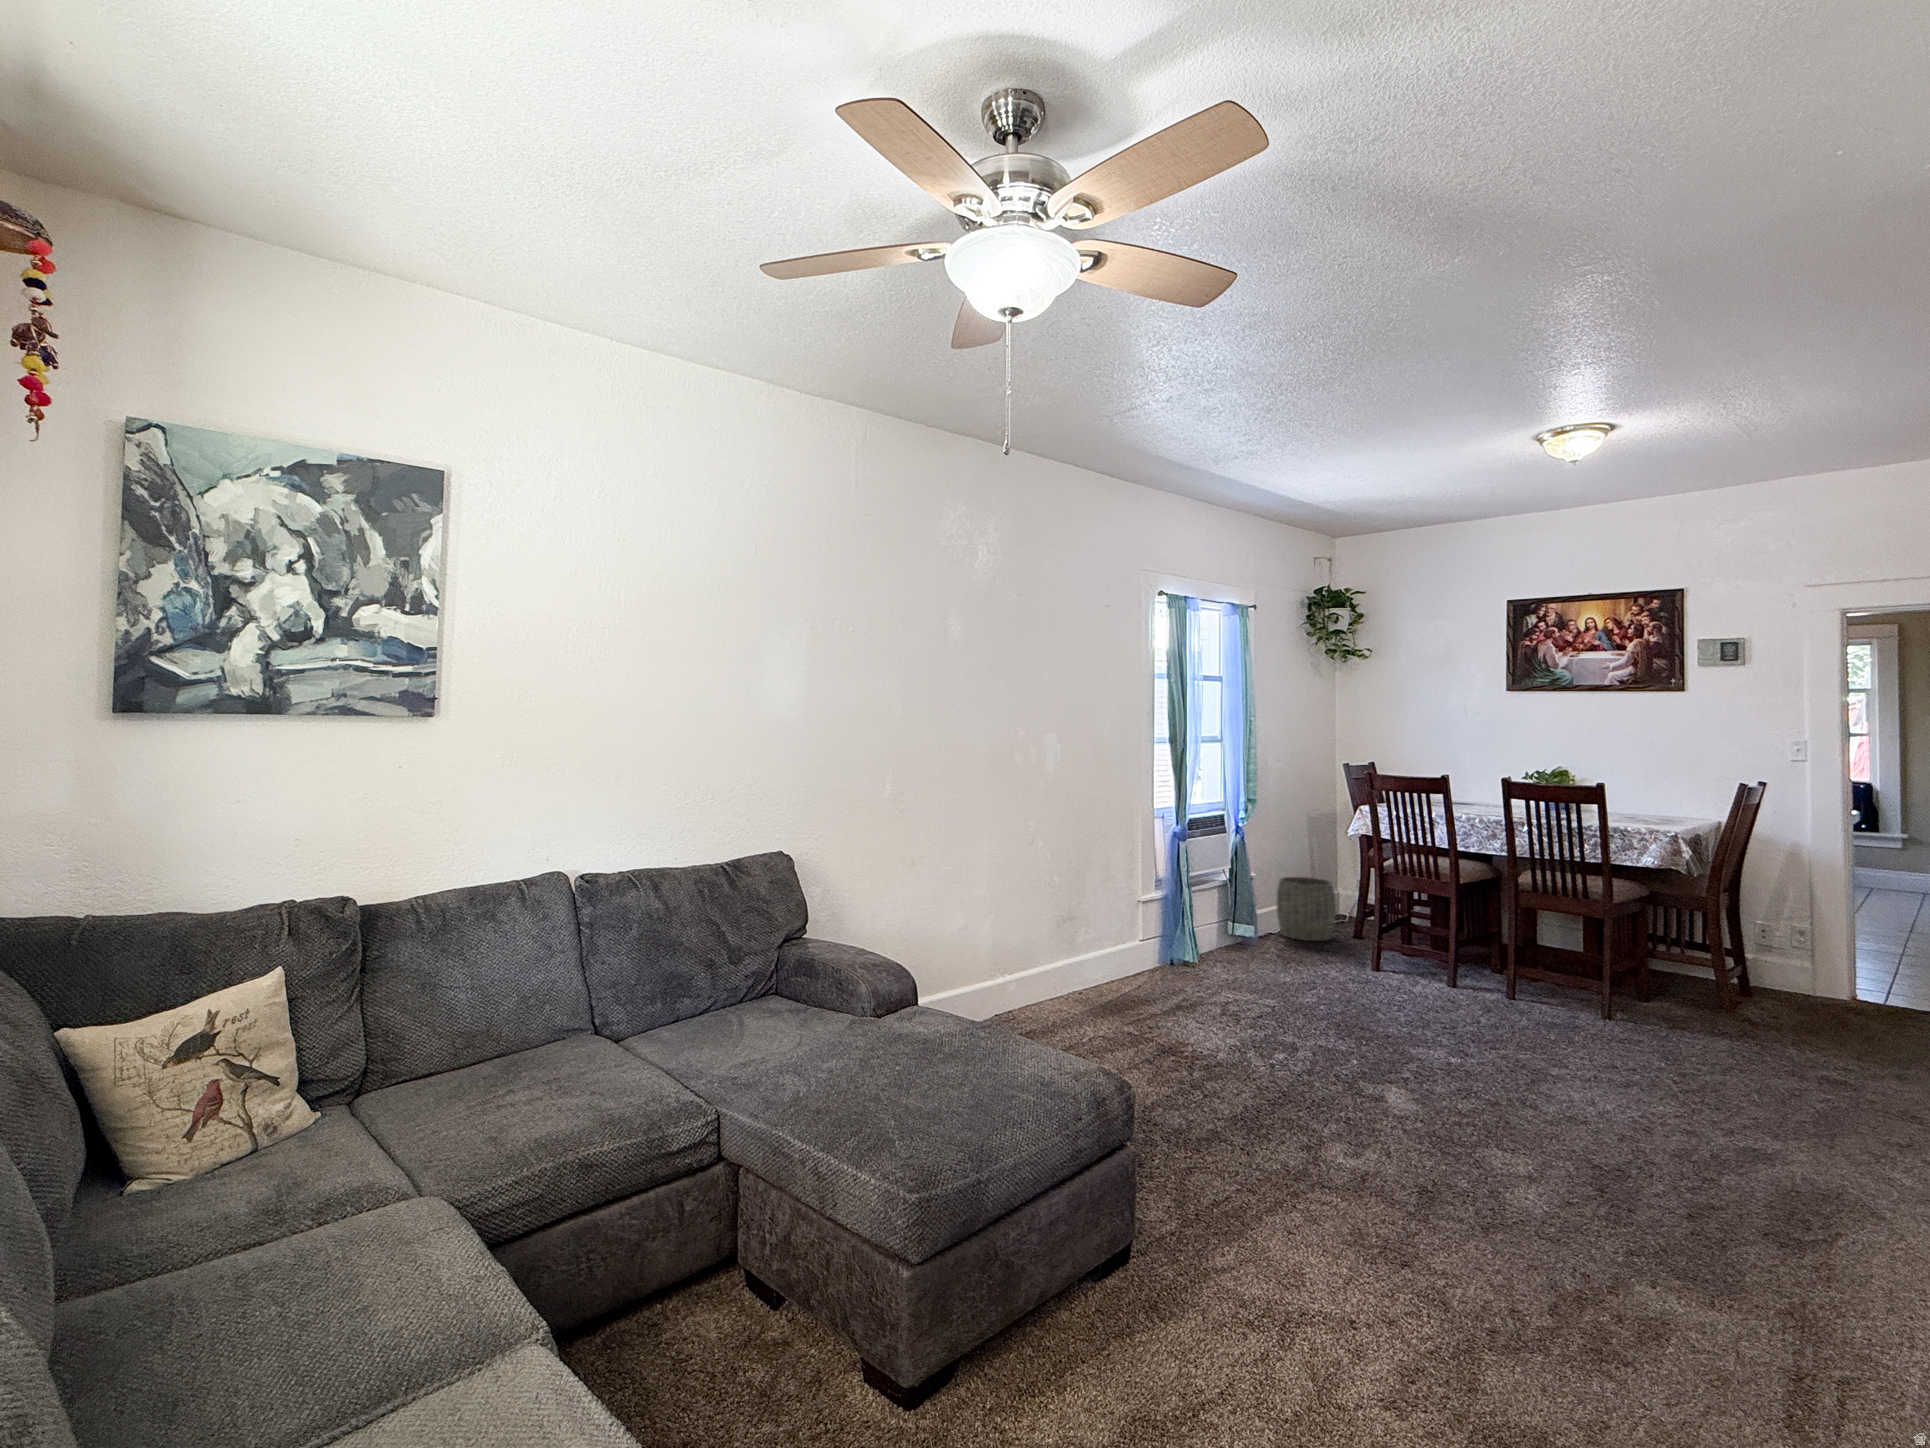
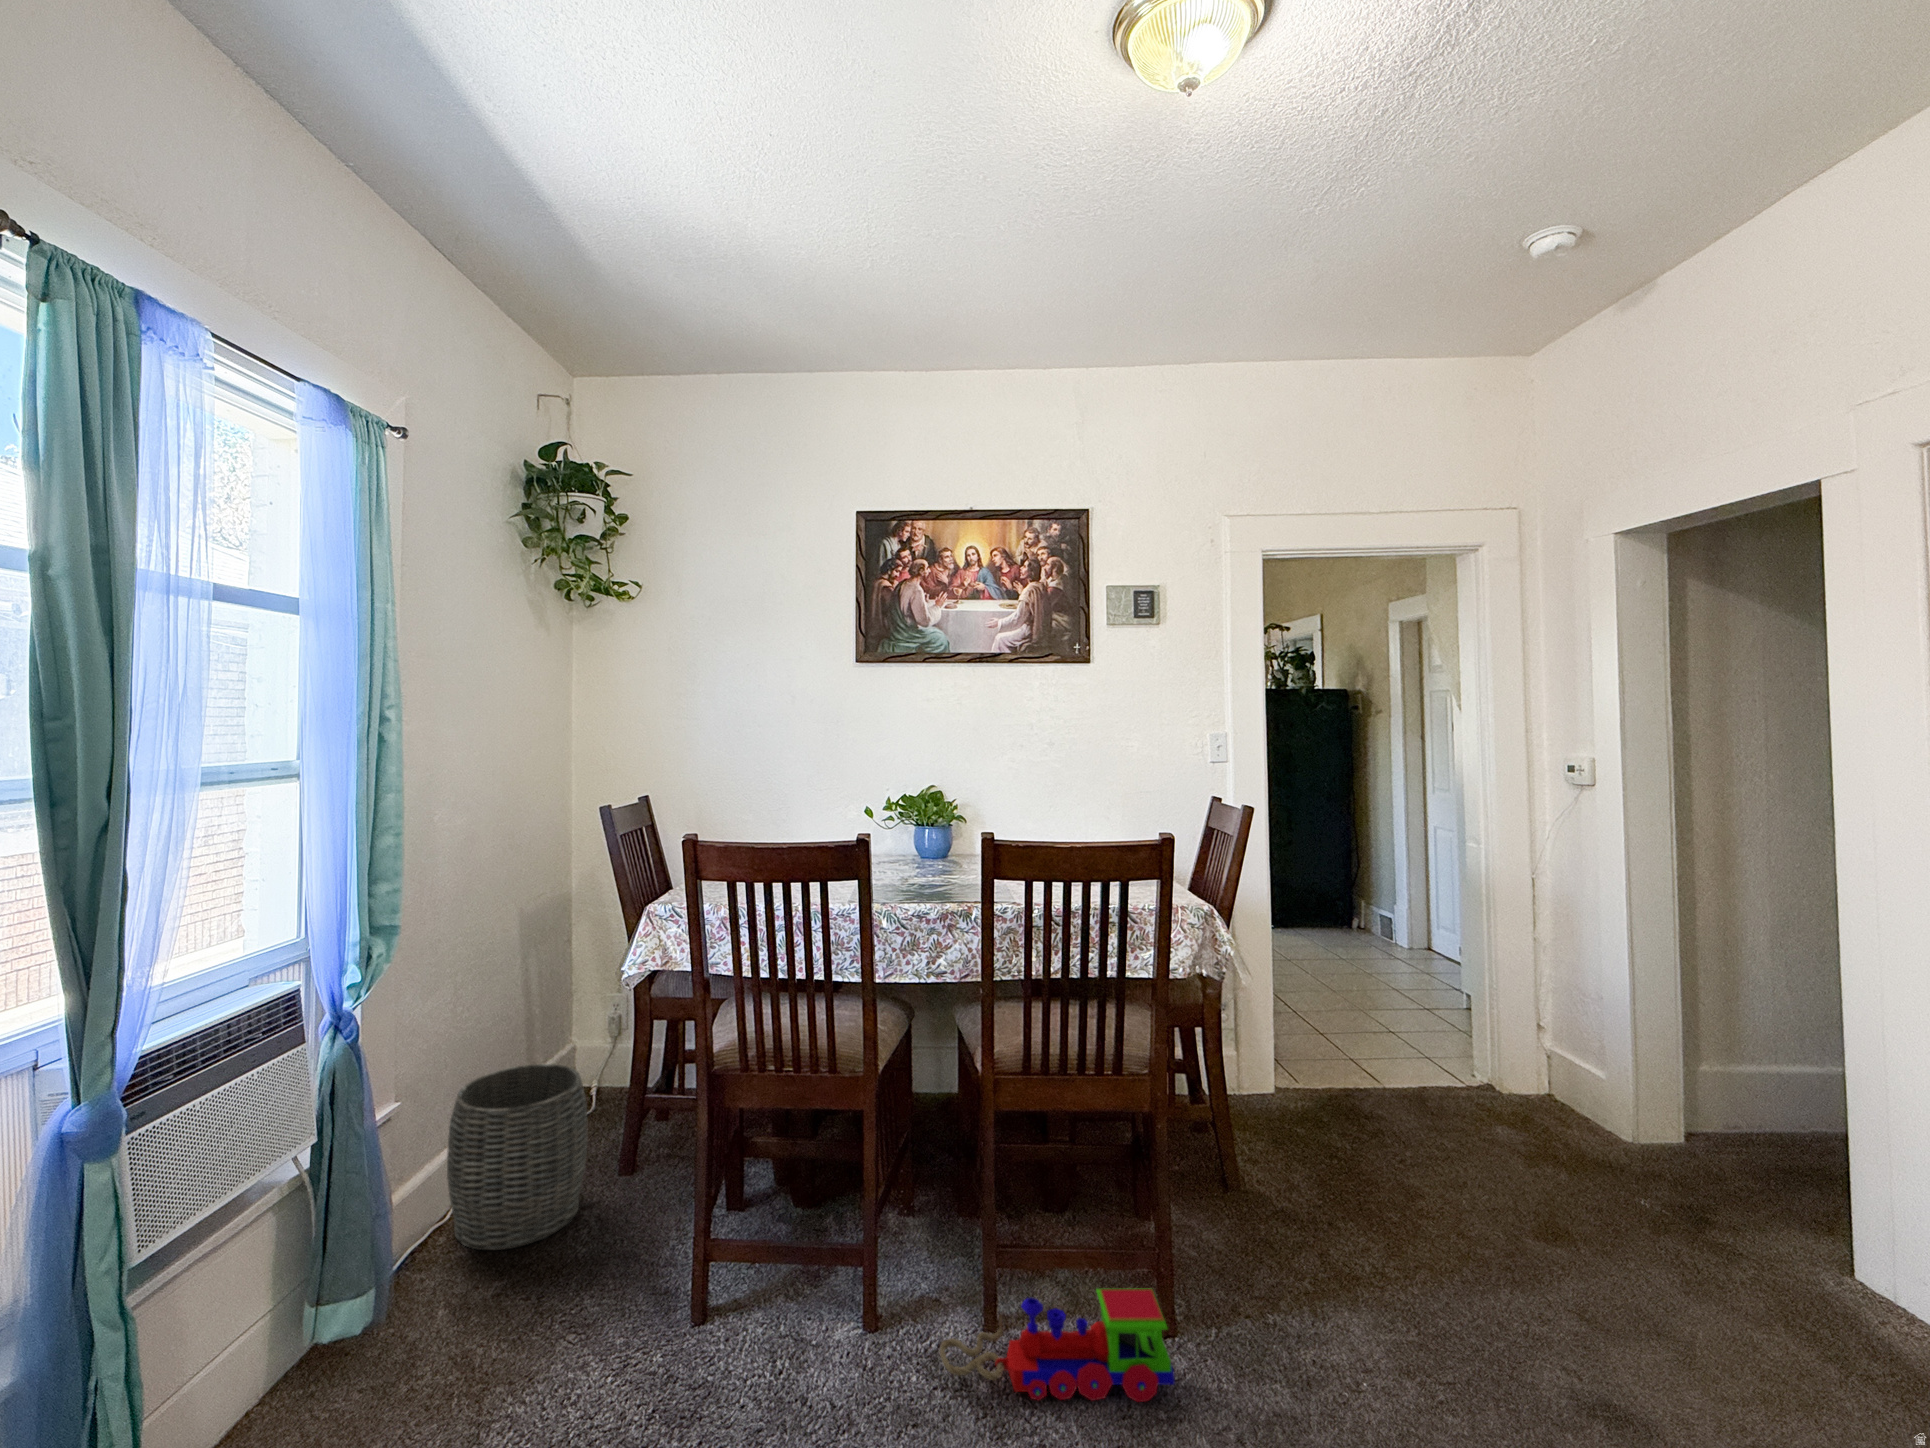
toy train: none [1464,970,1571,1016] -> present [940,1288,1175,1402]

